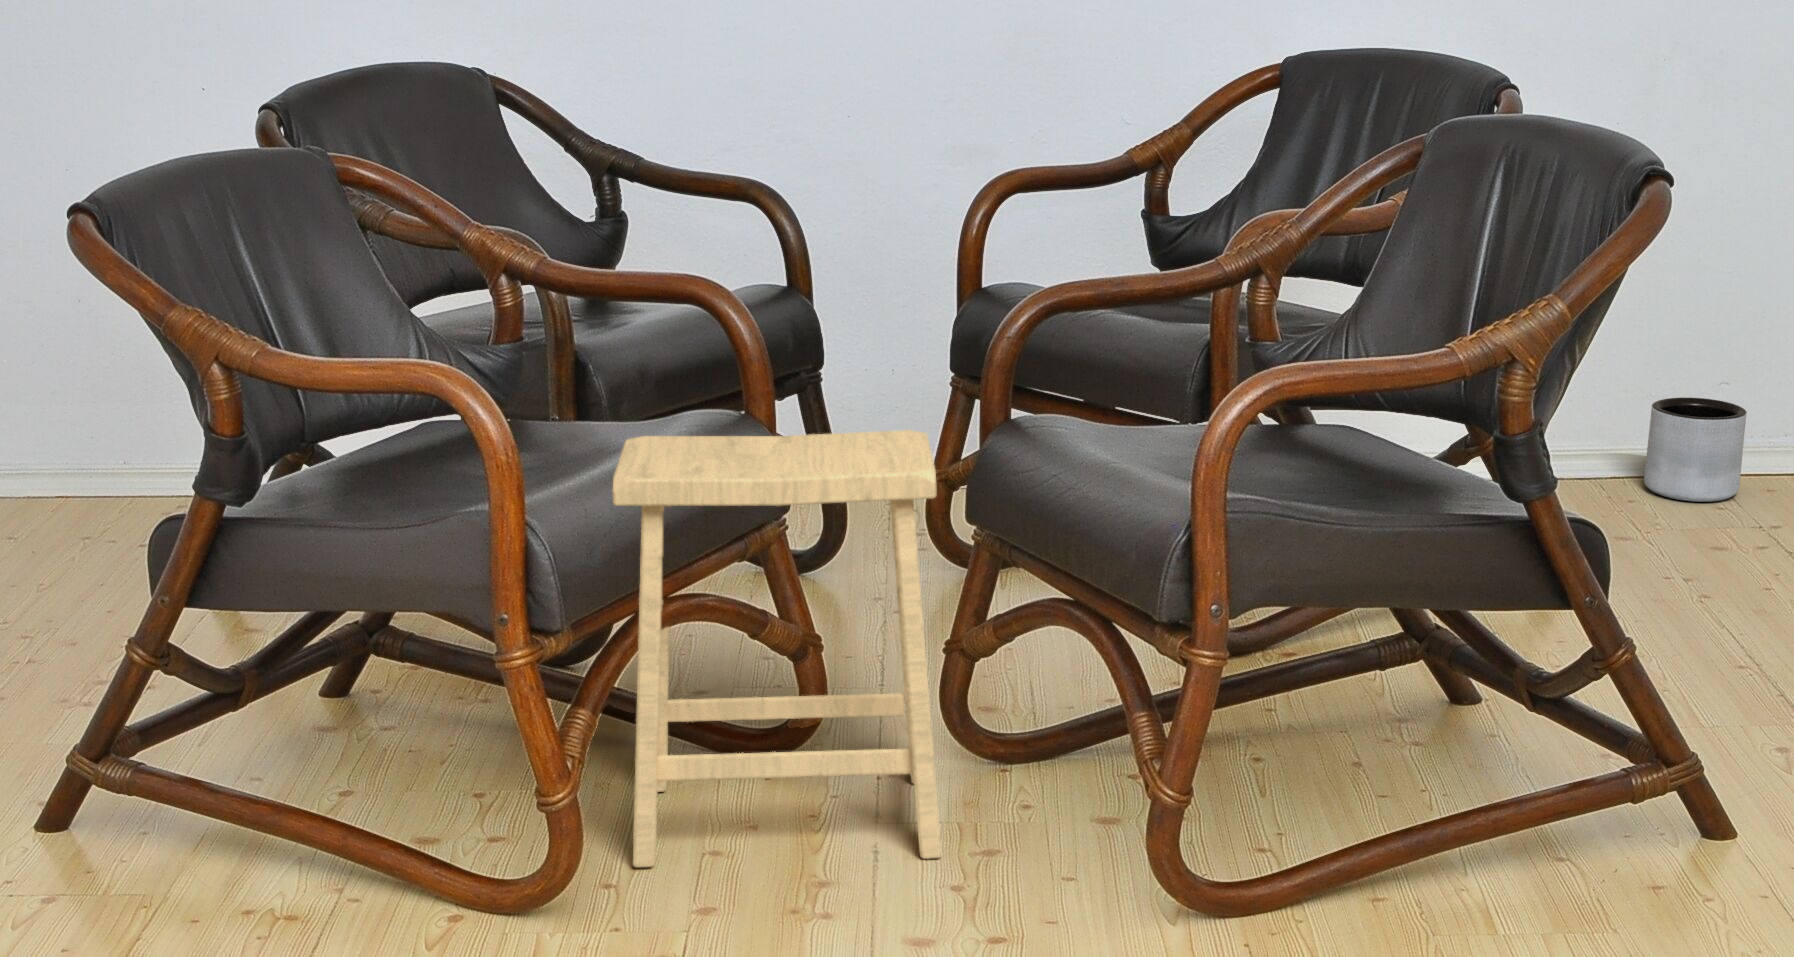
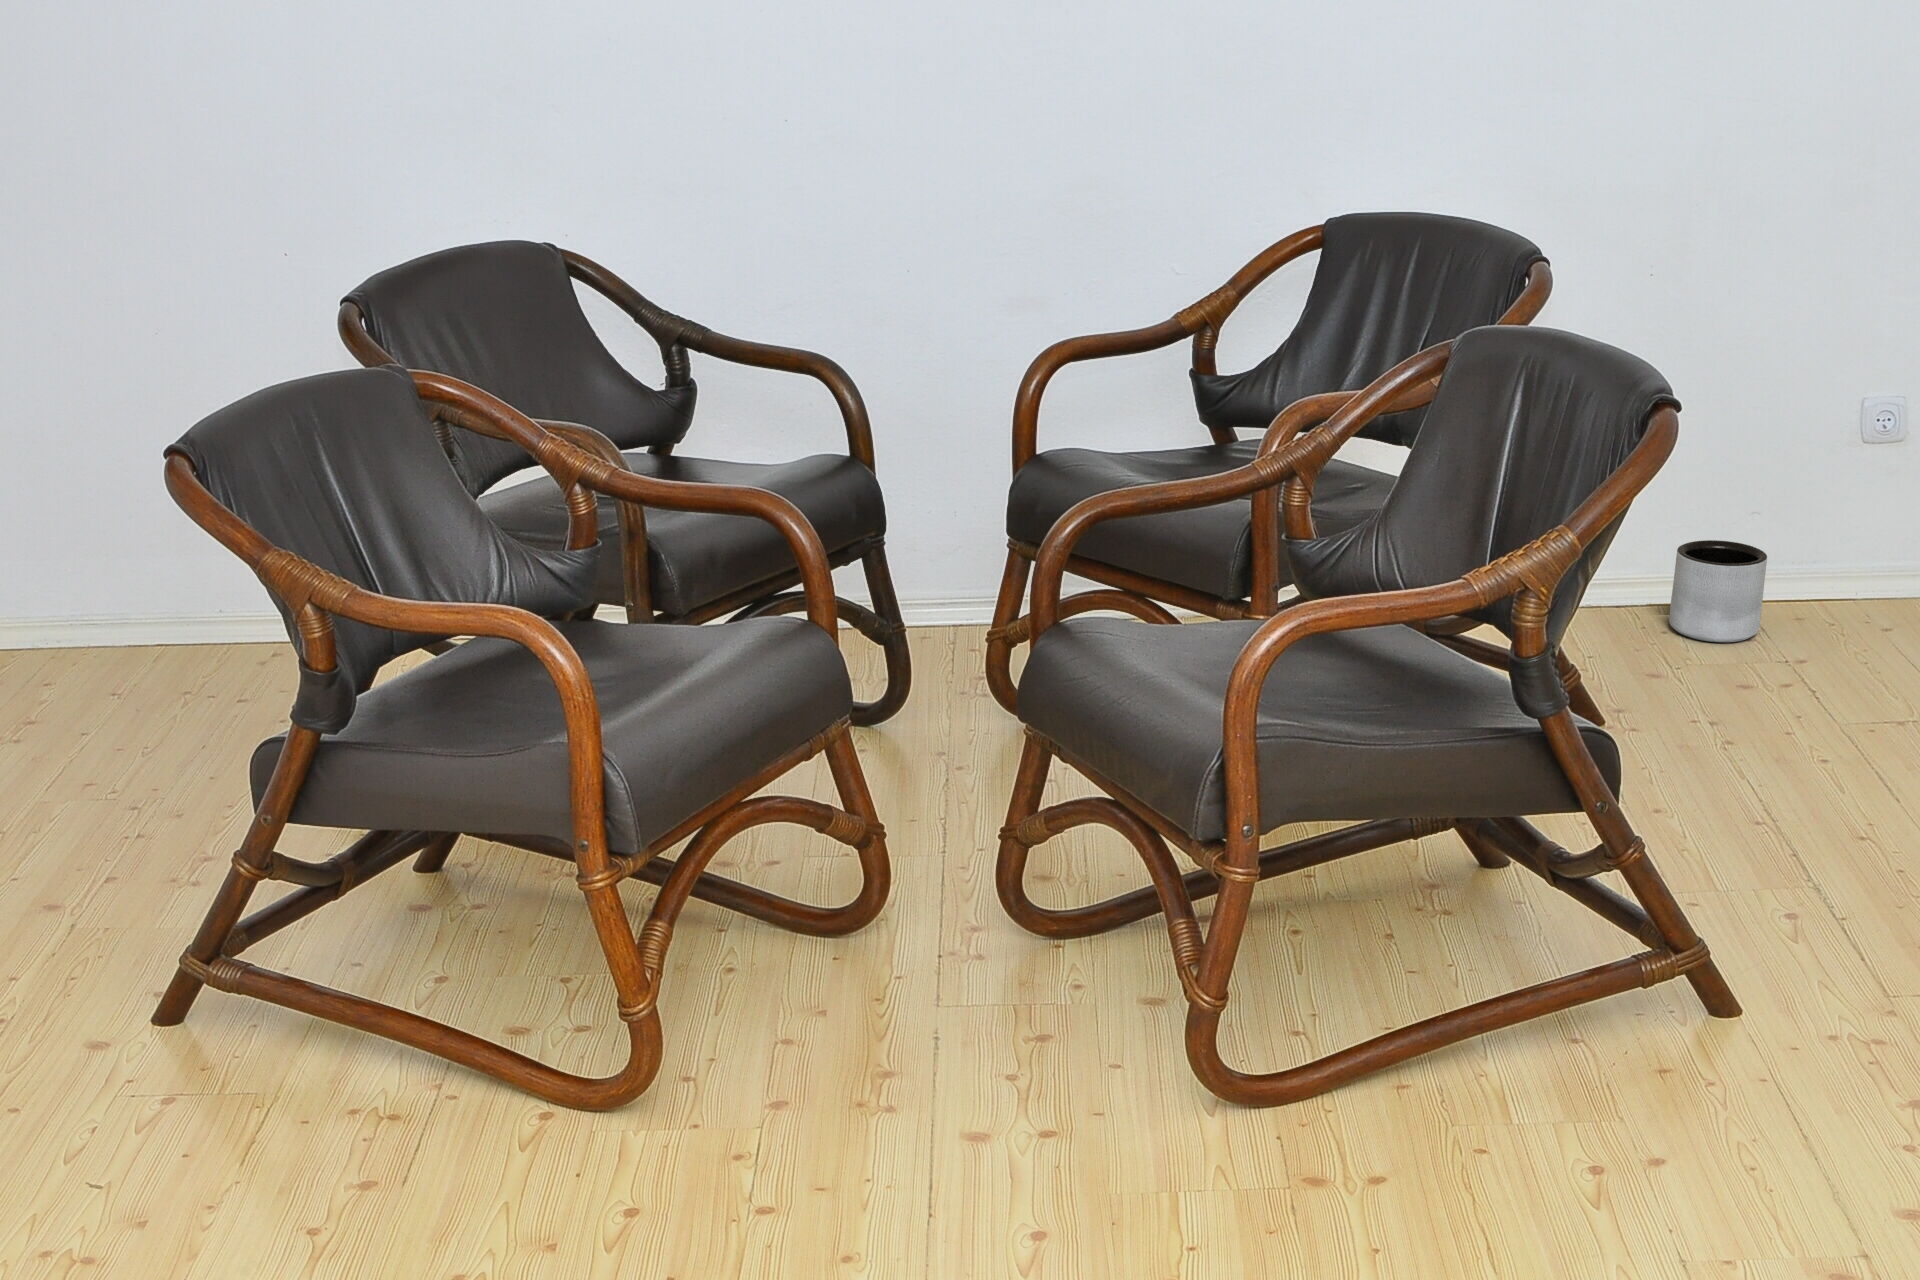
footstool: present [613,430,941,867] -> none [682,642,997,1057]

